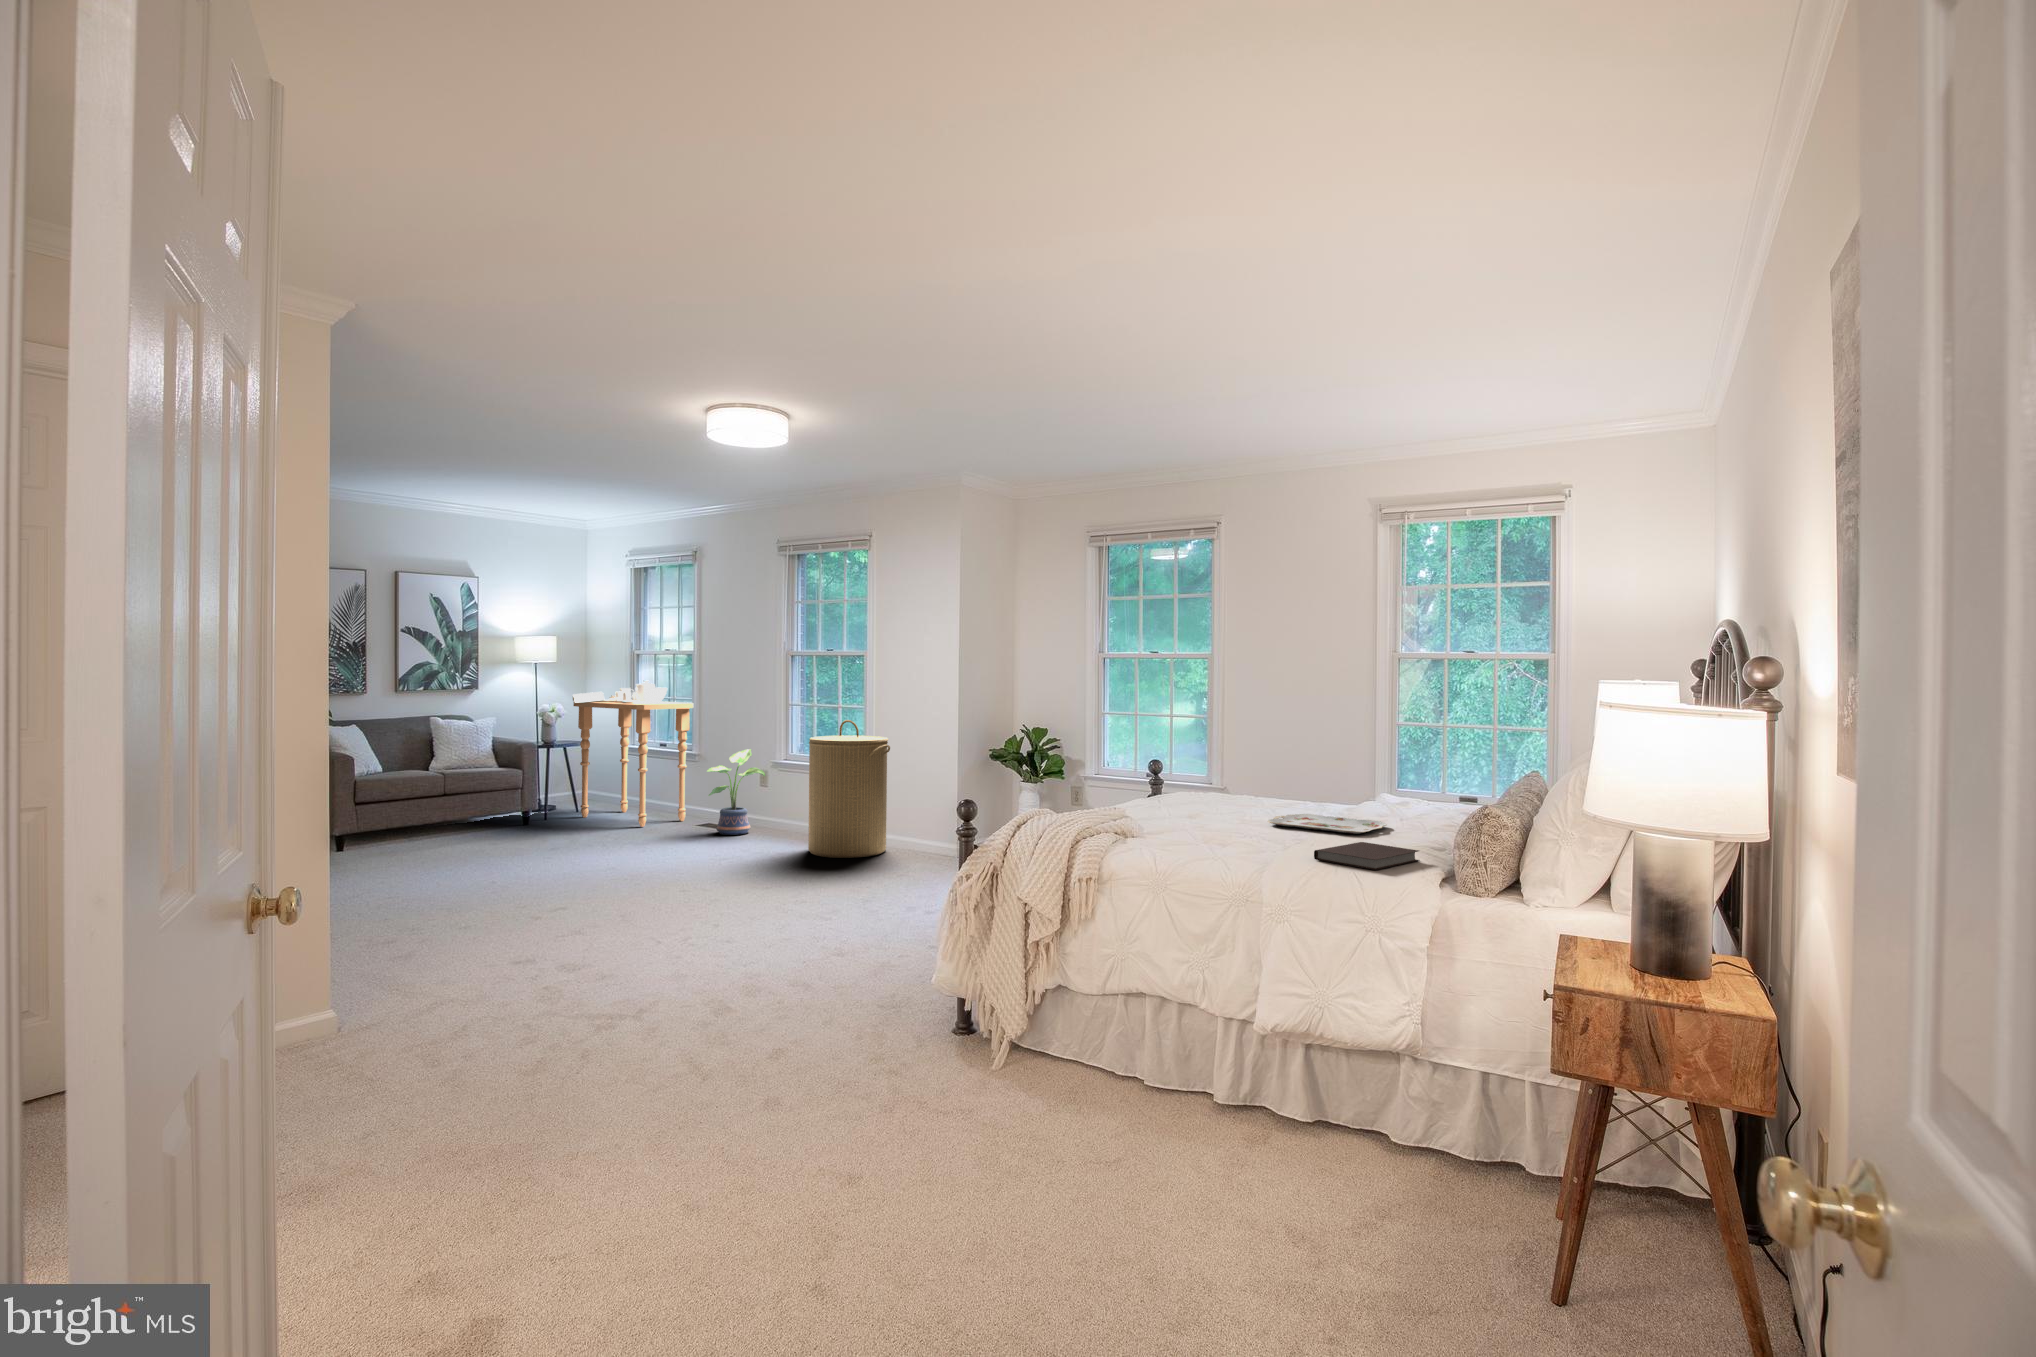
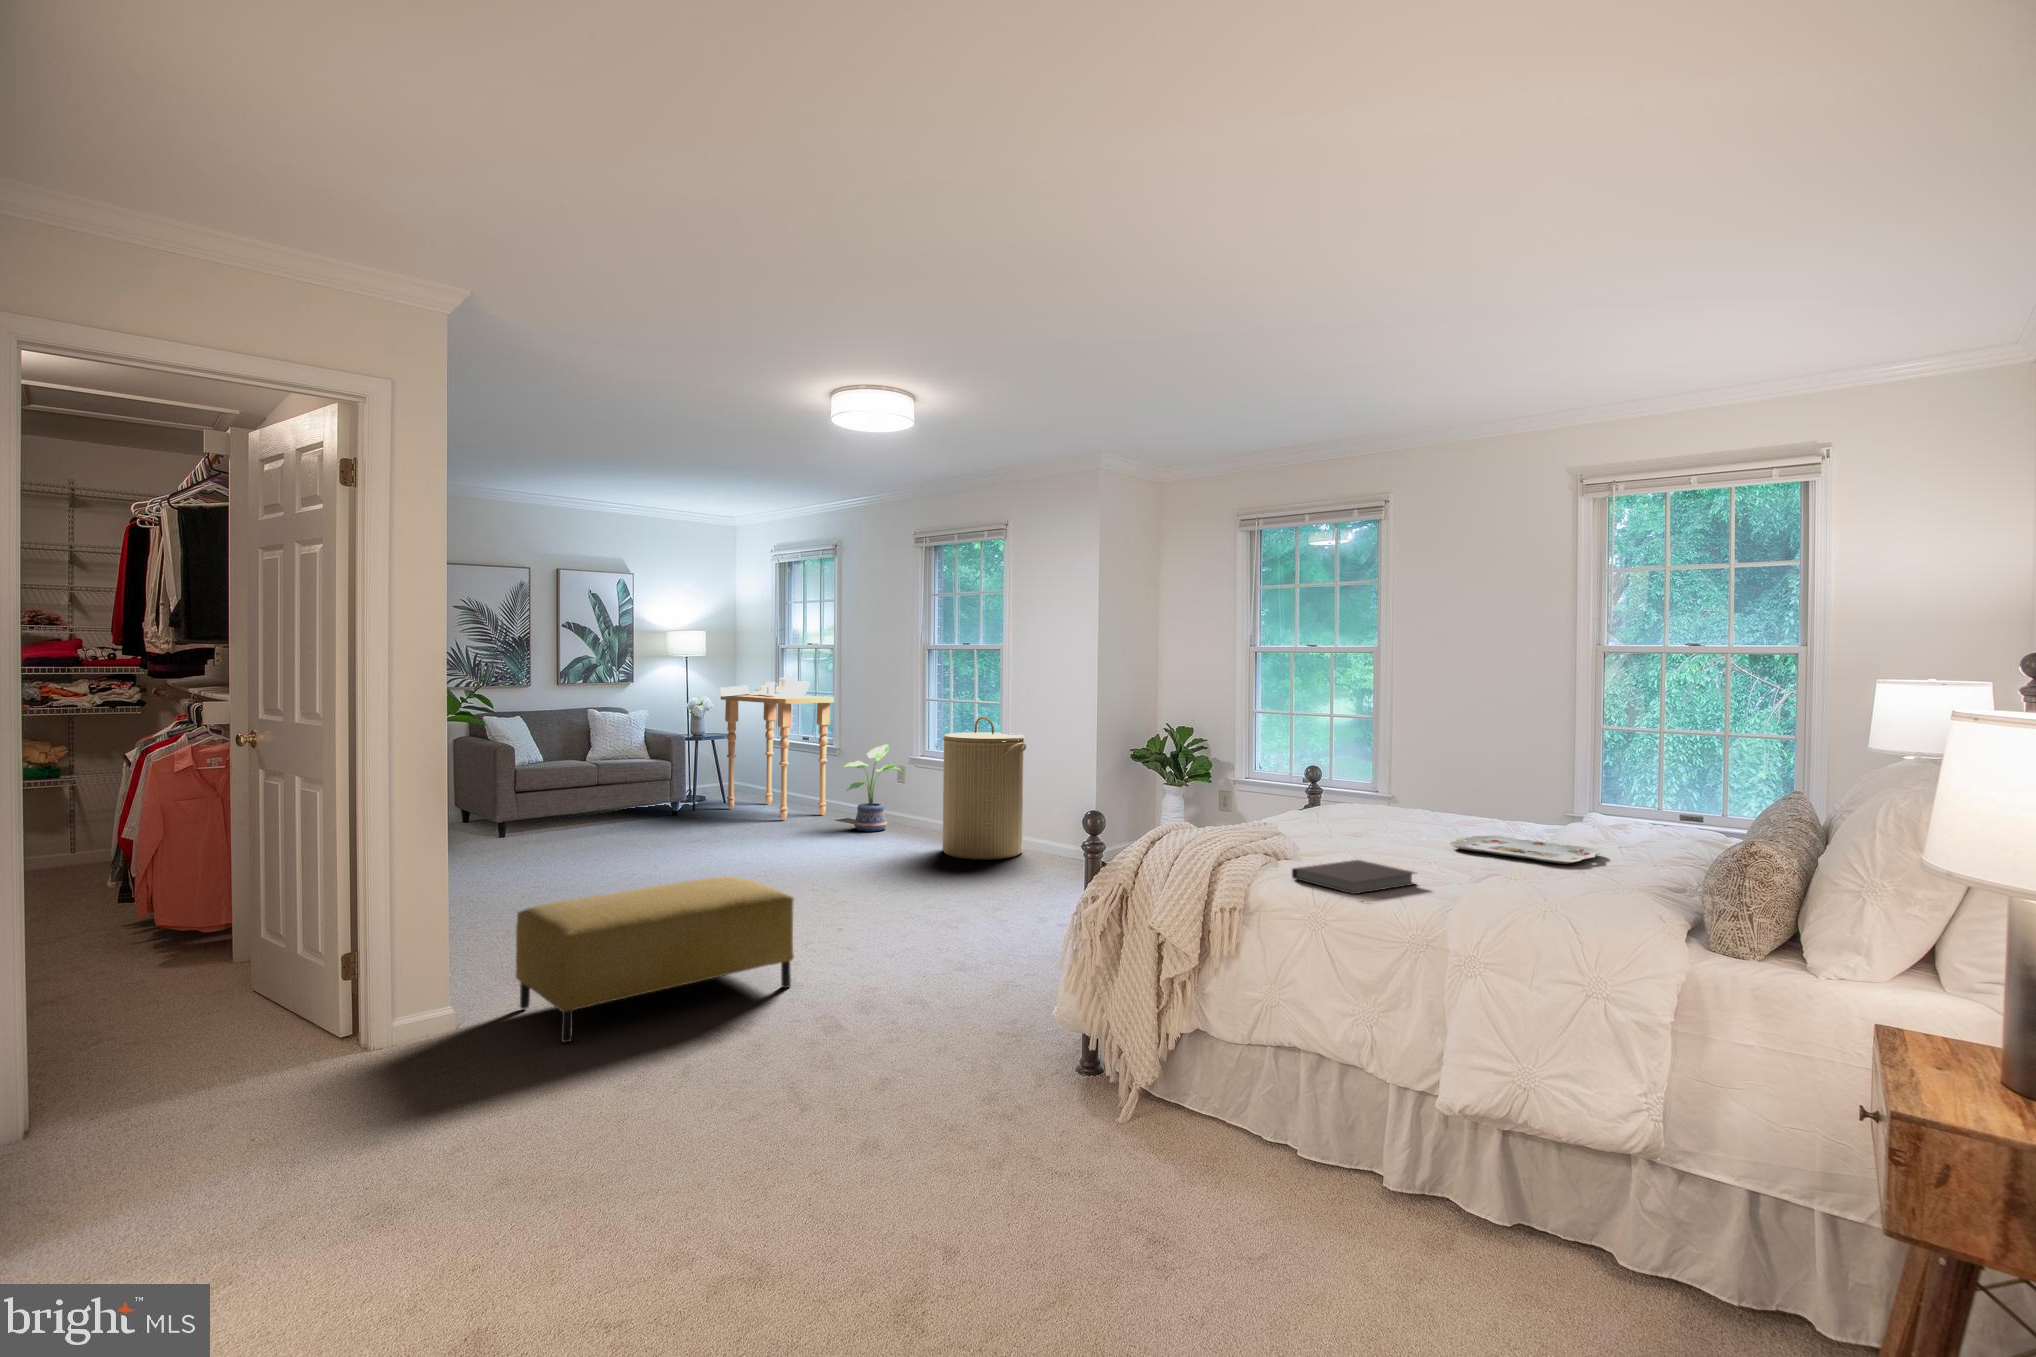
notebook: present [1314,842,1419,870] -> present [1292,860,1417,894]
ottoman: none [401,875,680,1035] -> present [516,876,794,1042]

